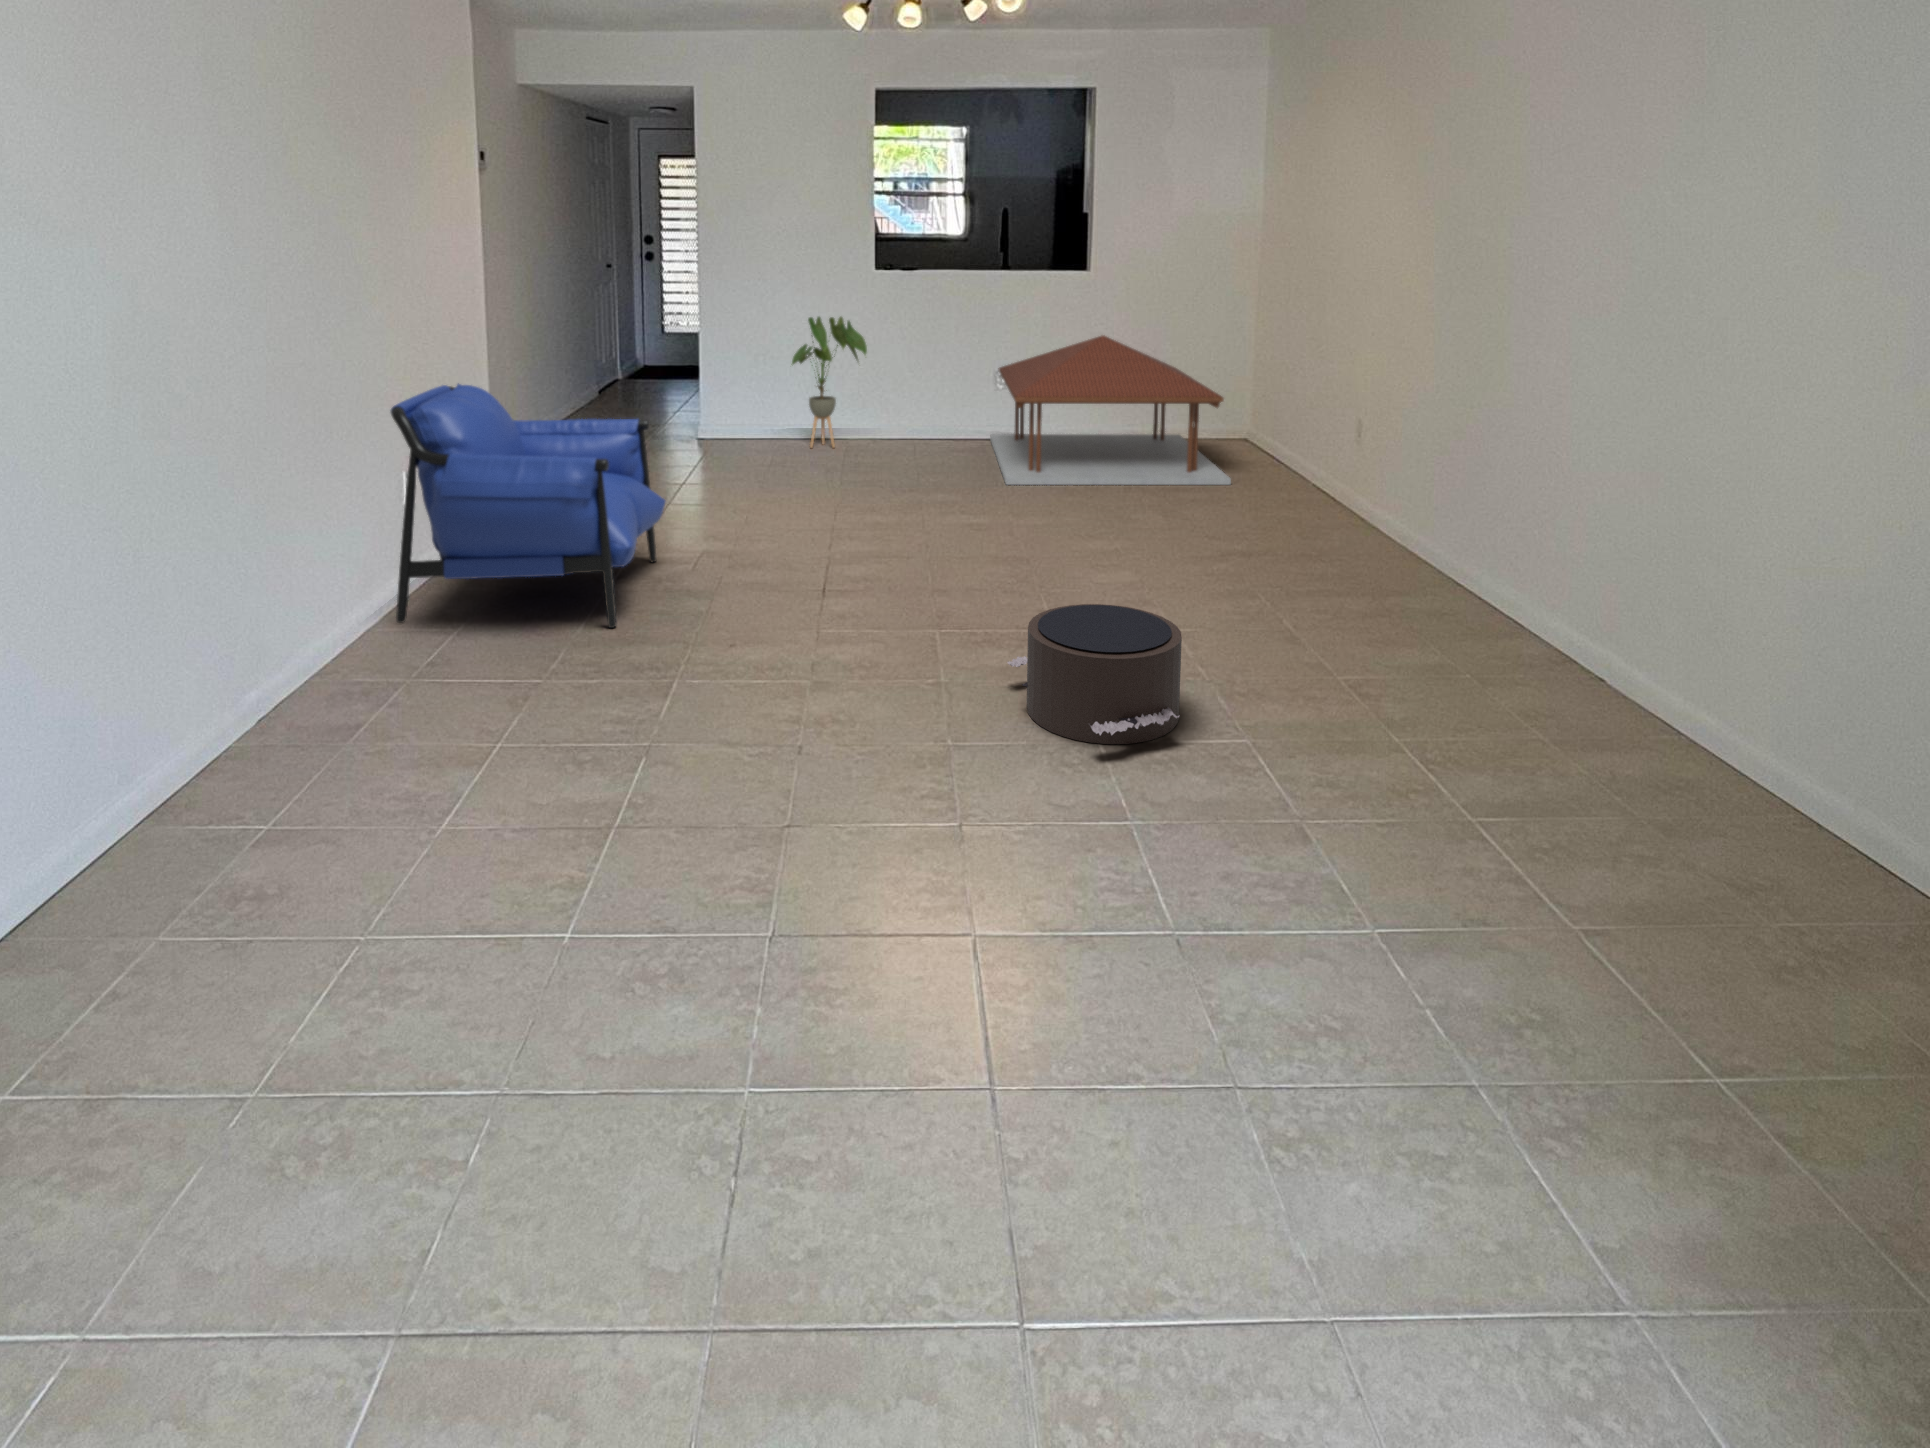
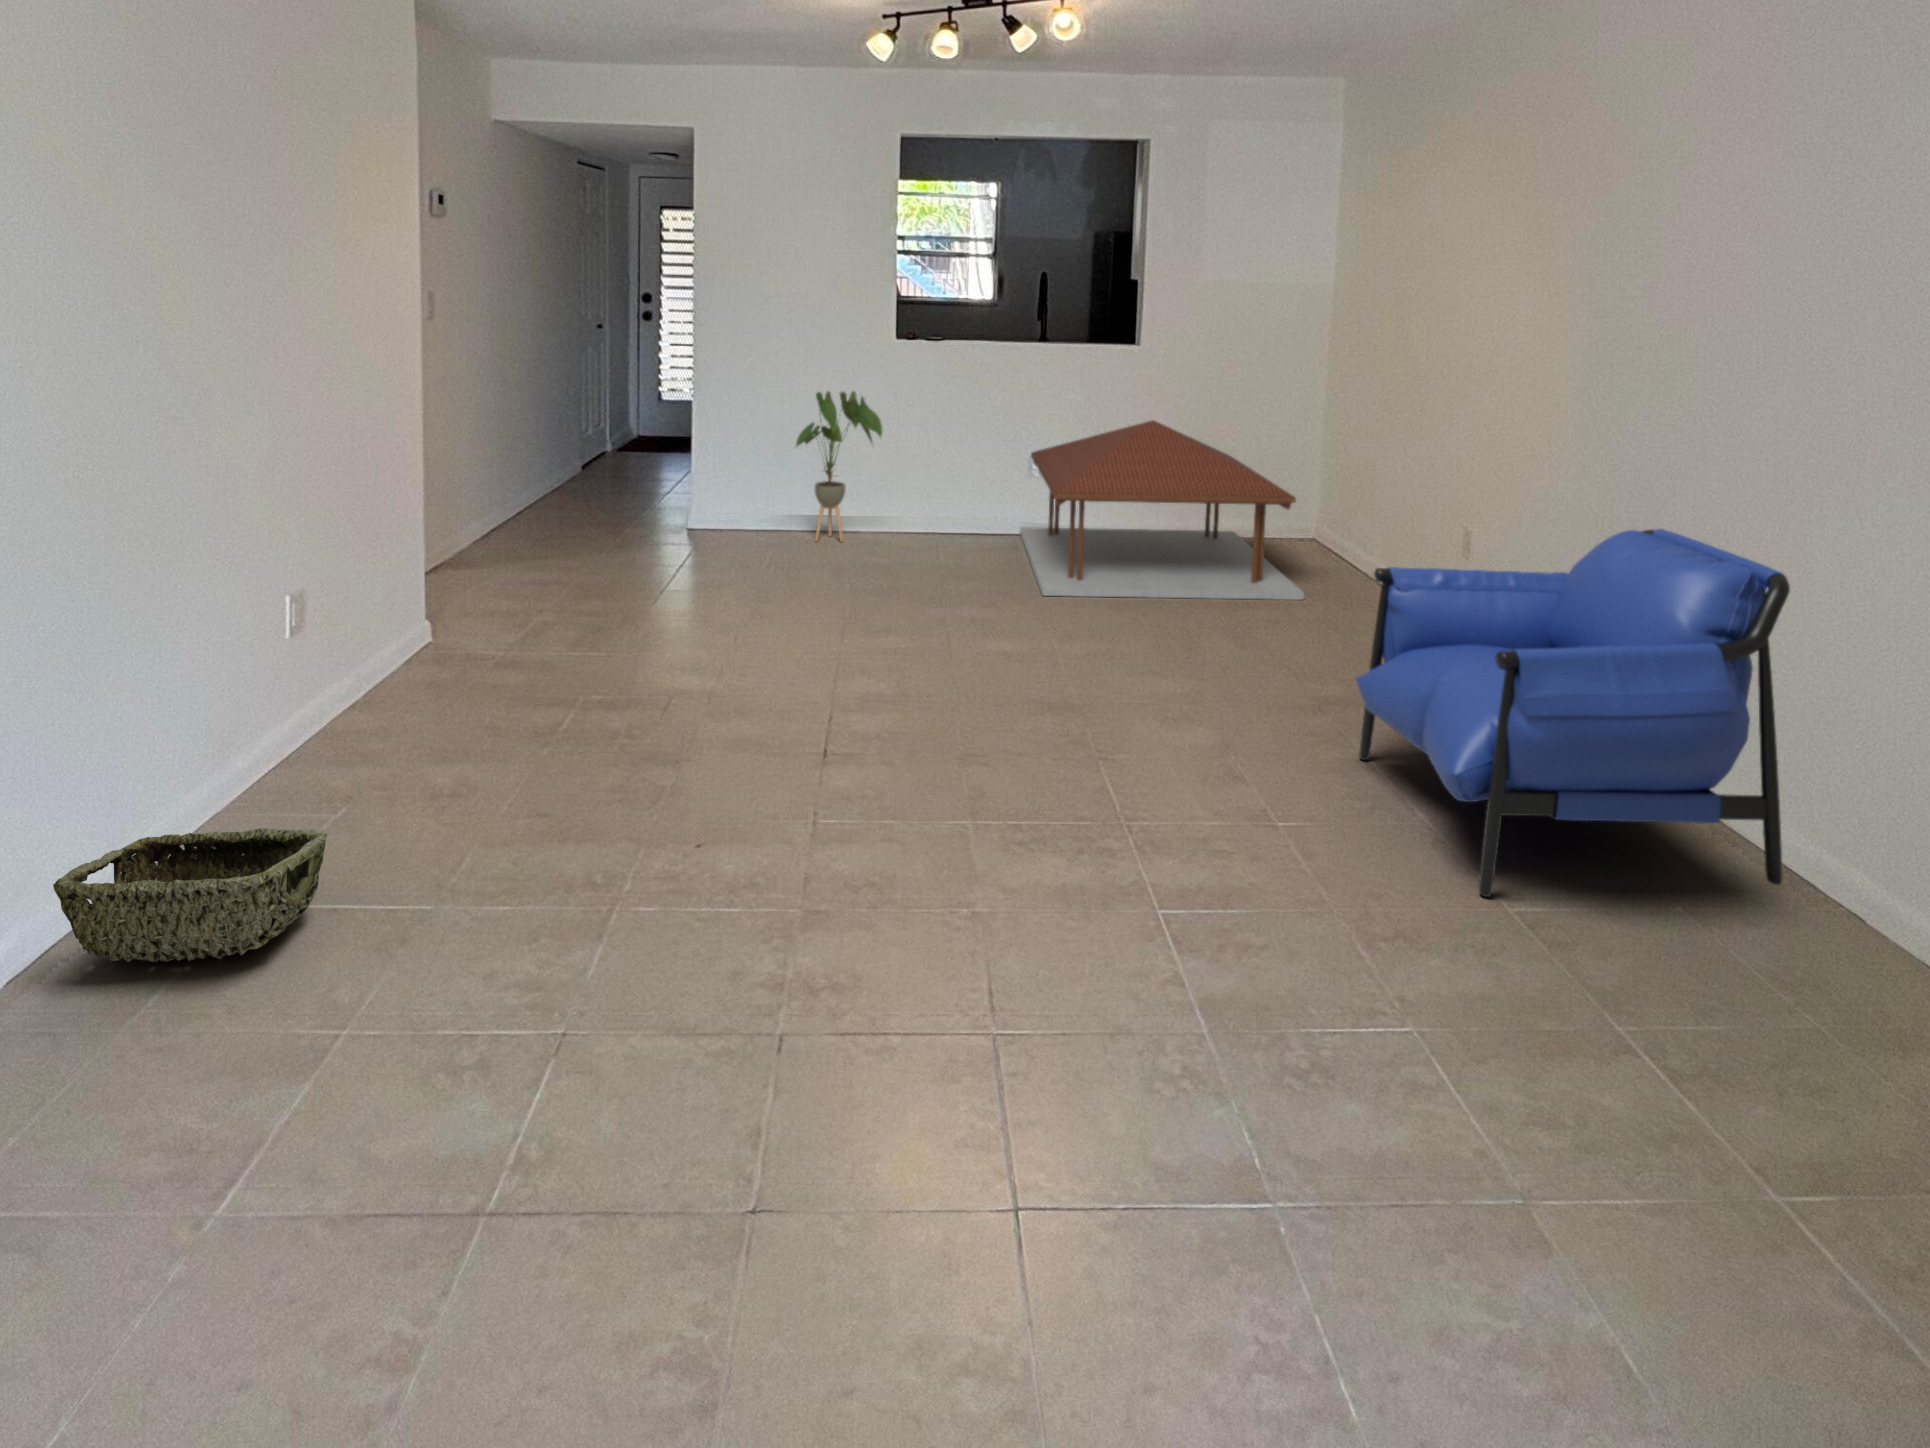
armchair: present [391,384,665,628] -> present [1356,529,1790,897]
pouf: present [1007,604,1182,744] -> none [1068,818,1325,1051]
woven basket: none [289,620,468,702] -> present [53,829,327,962]

